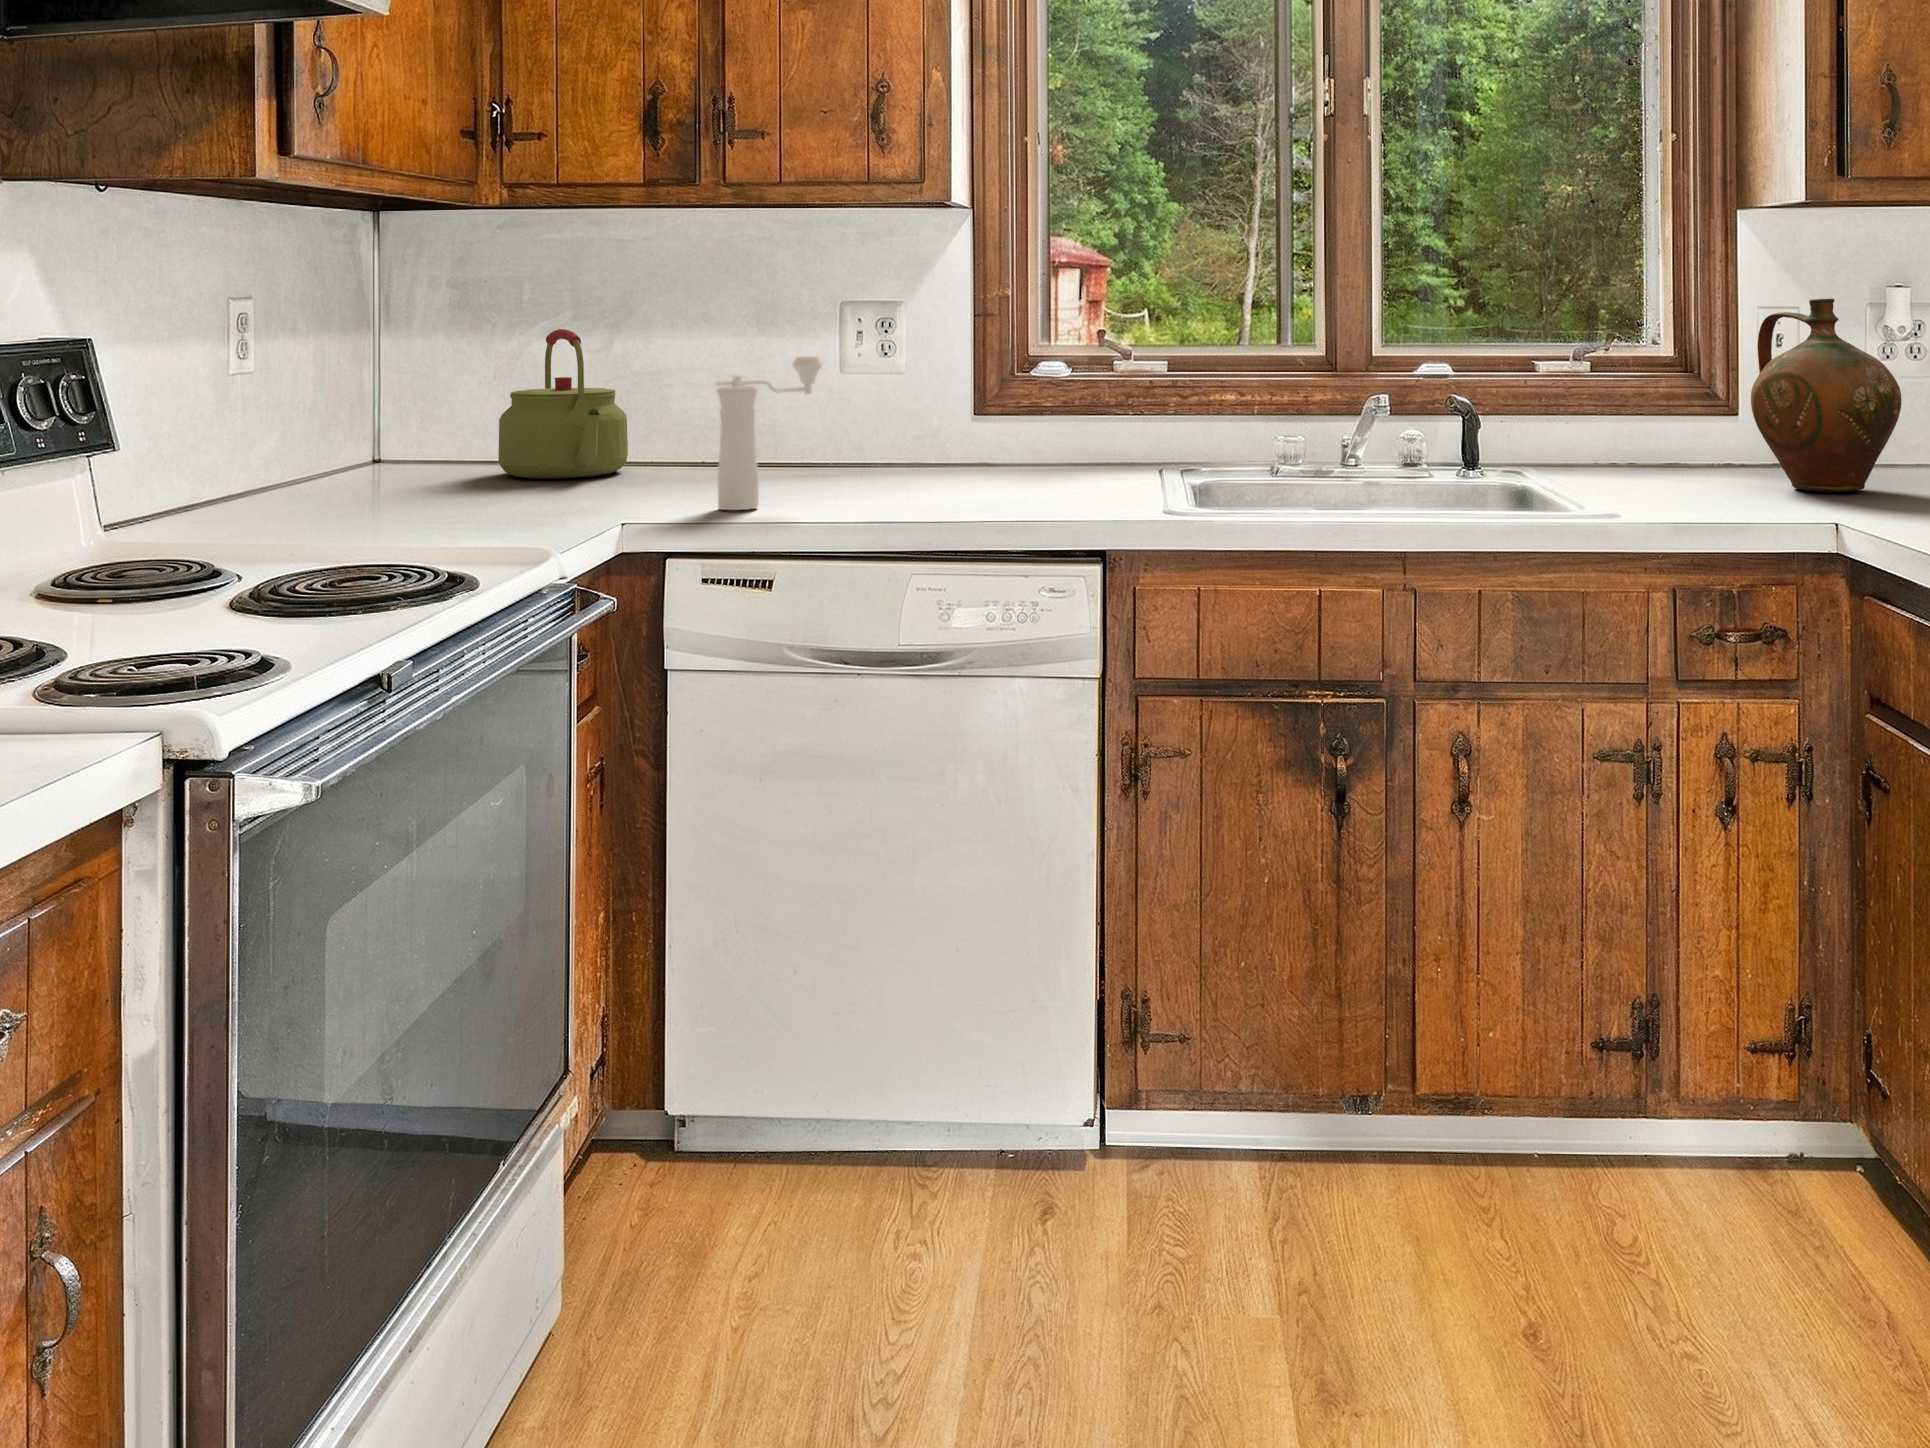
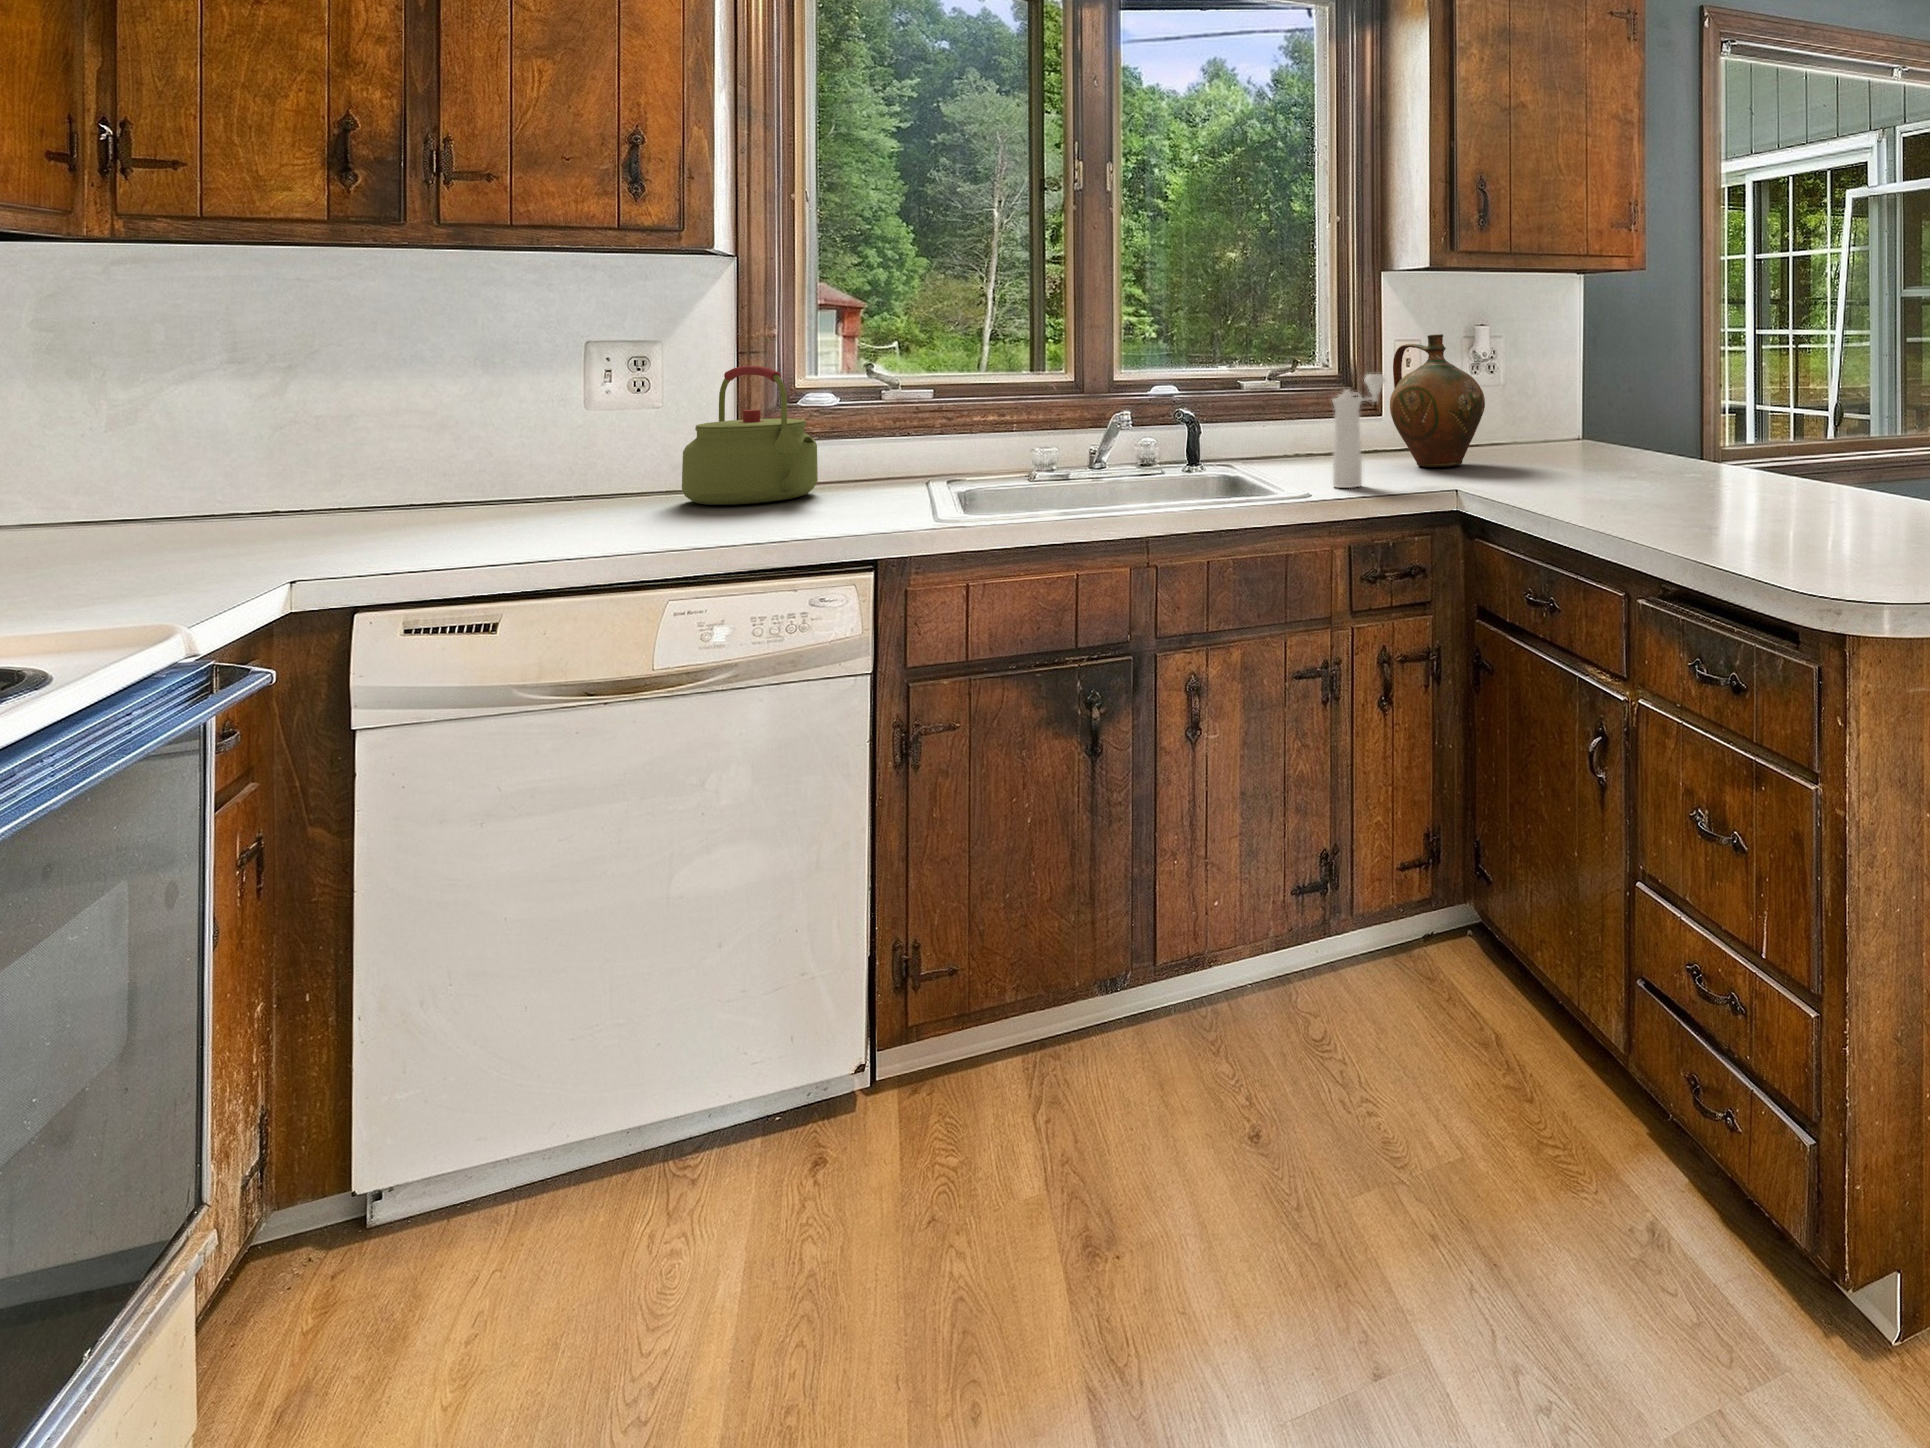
kettle: present [498,329,628,478] -> present [682,366,818,505]
pepper mill: present [716,356,823,510] -> present [1333,374,1385,488]

